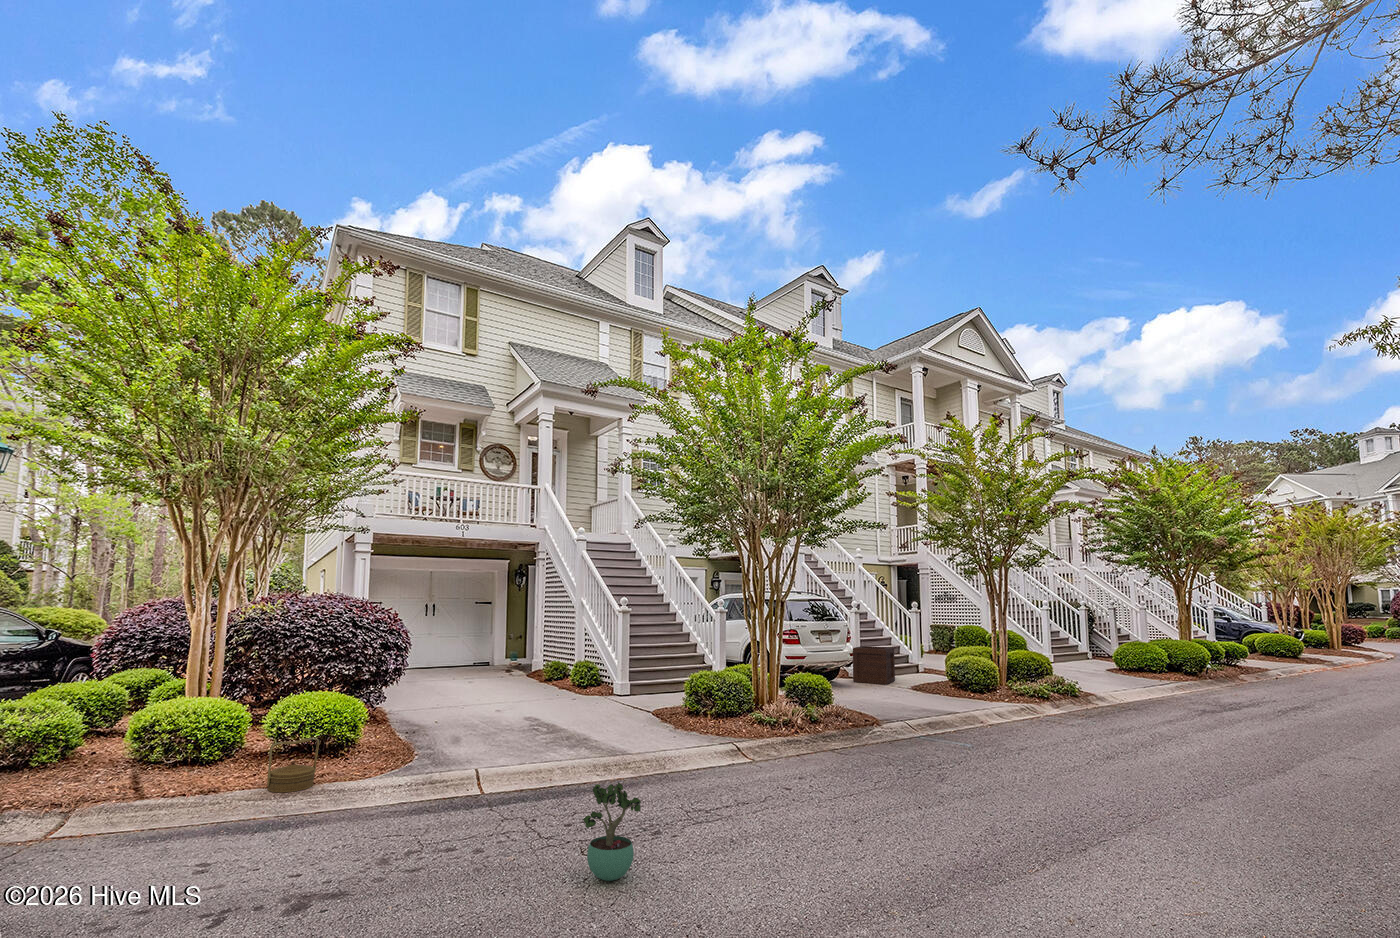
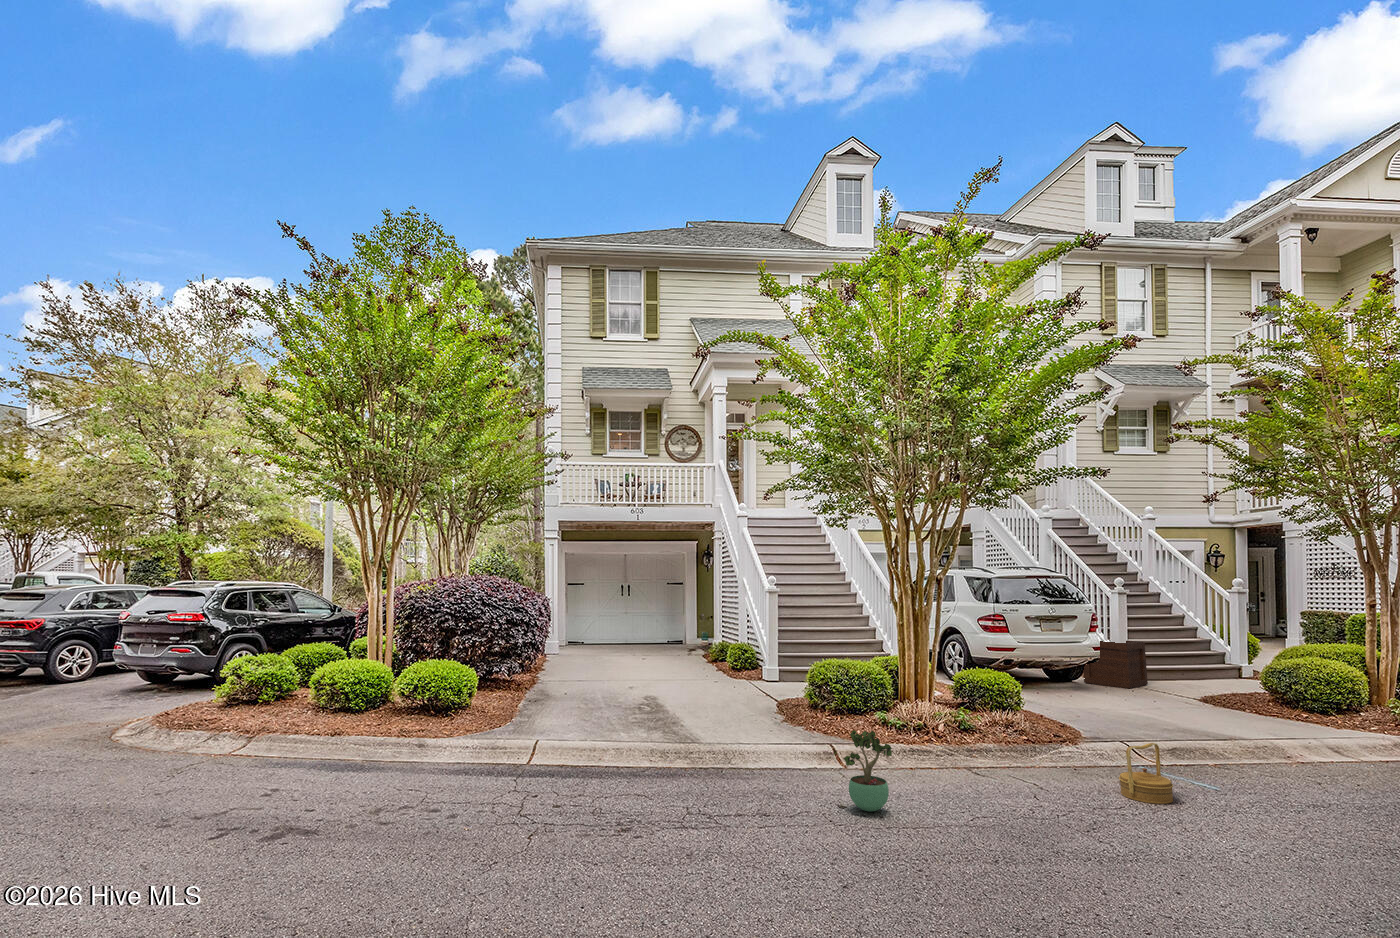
basket: present [267,738,319,793] -> present [1119,743,1173,804]
potted plant: present [583,783,641,881] -> present [844,730,892,811]

